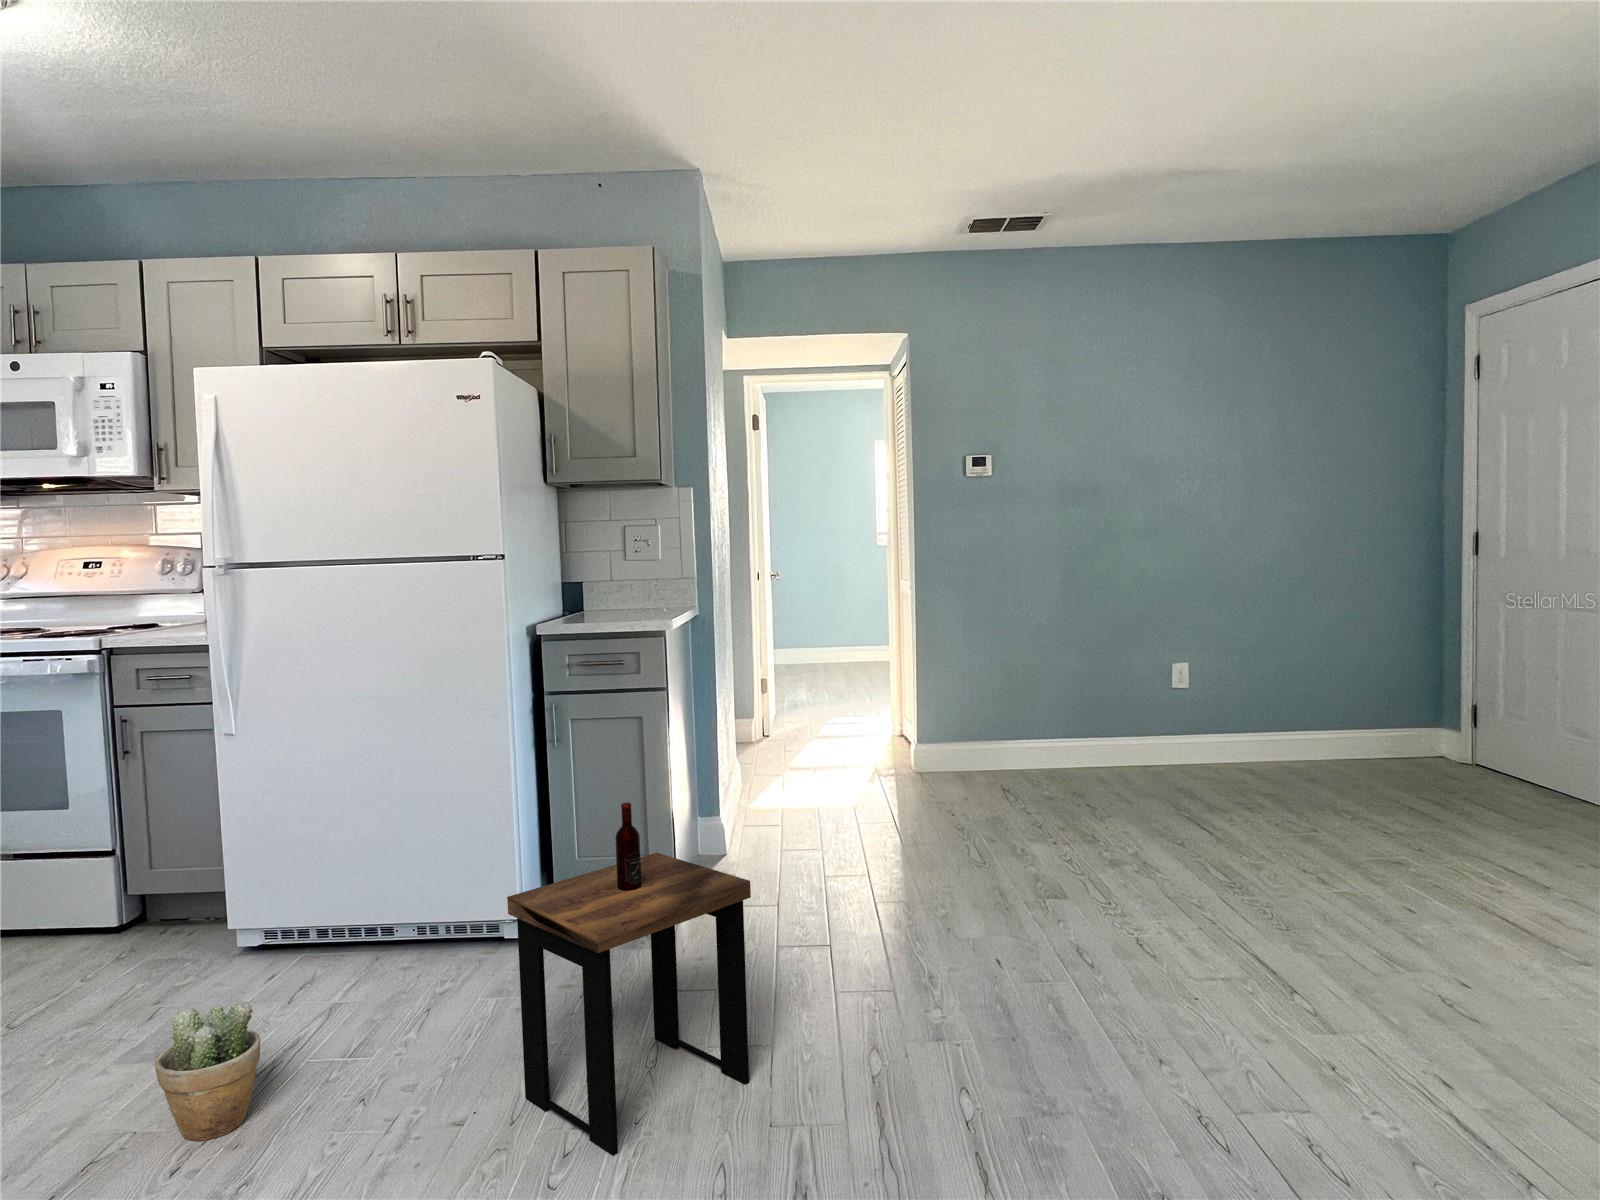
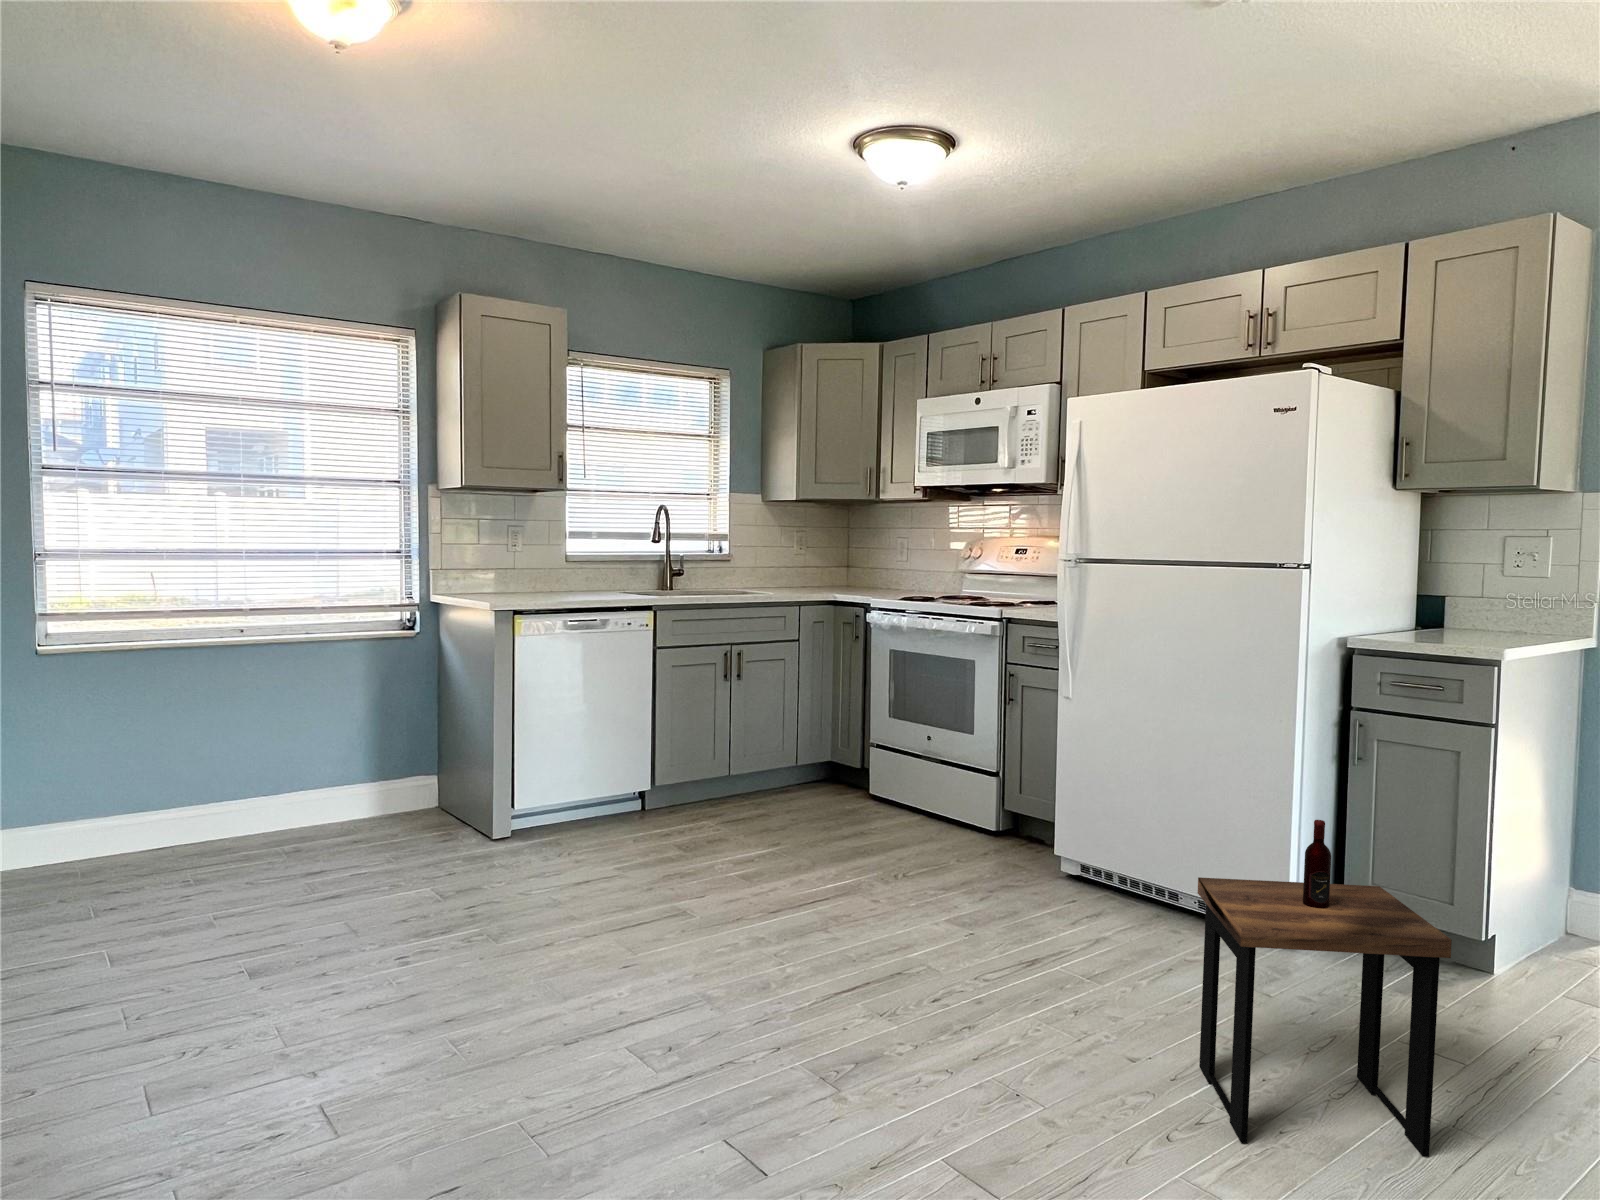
potted plant: present [154,1001,261,1141] -> none [943,889,1013,991]

